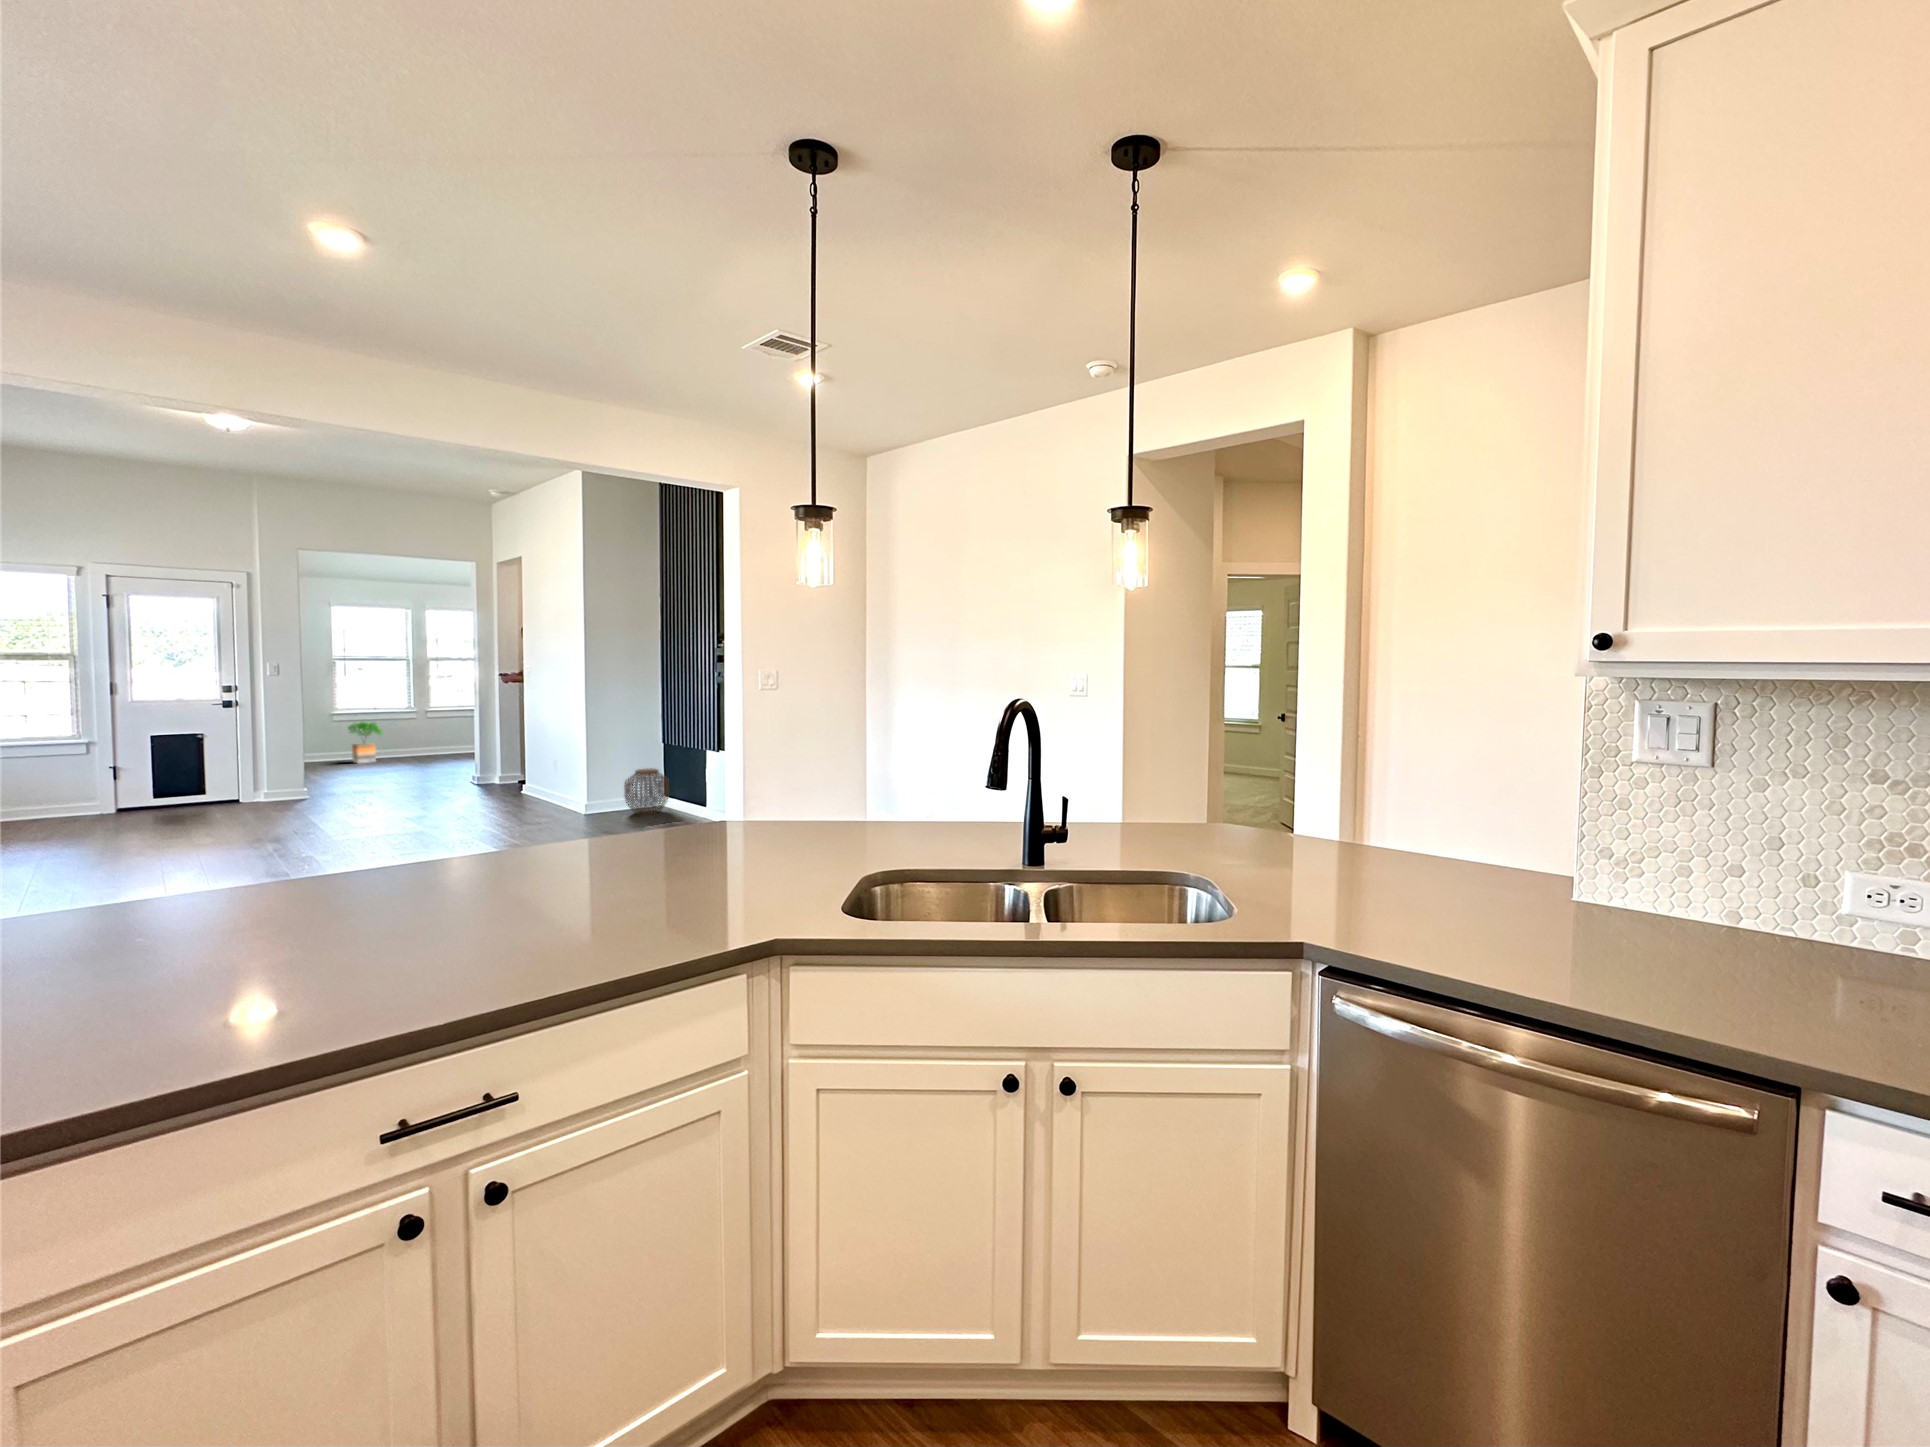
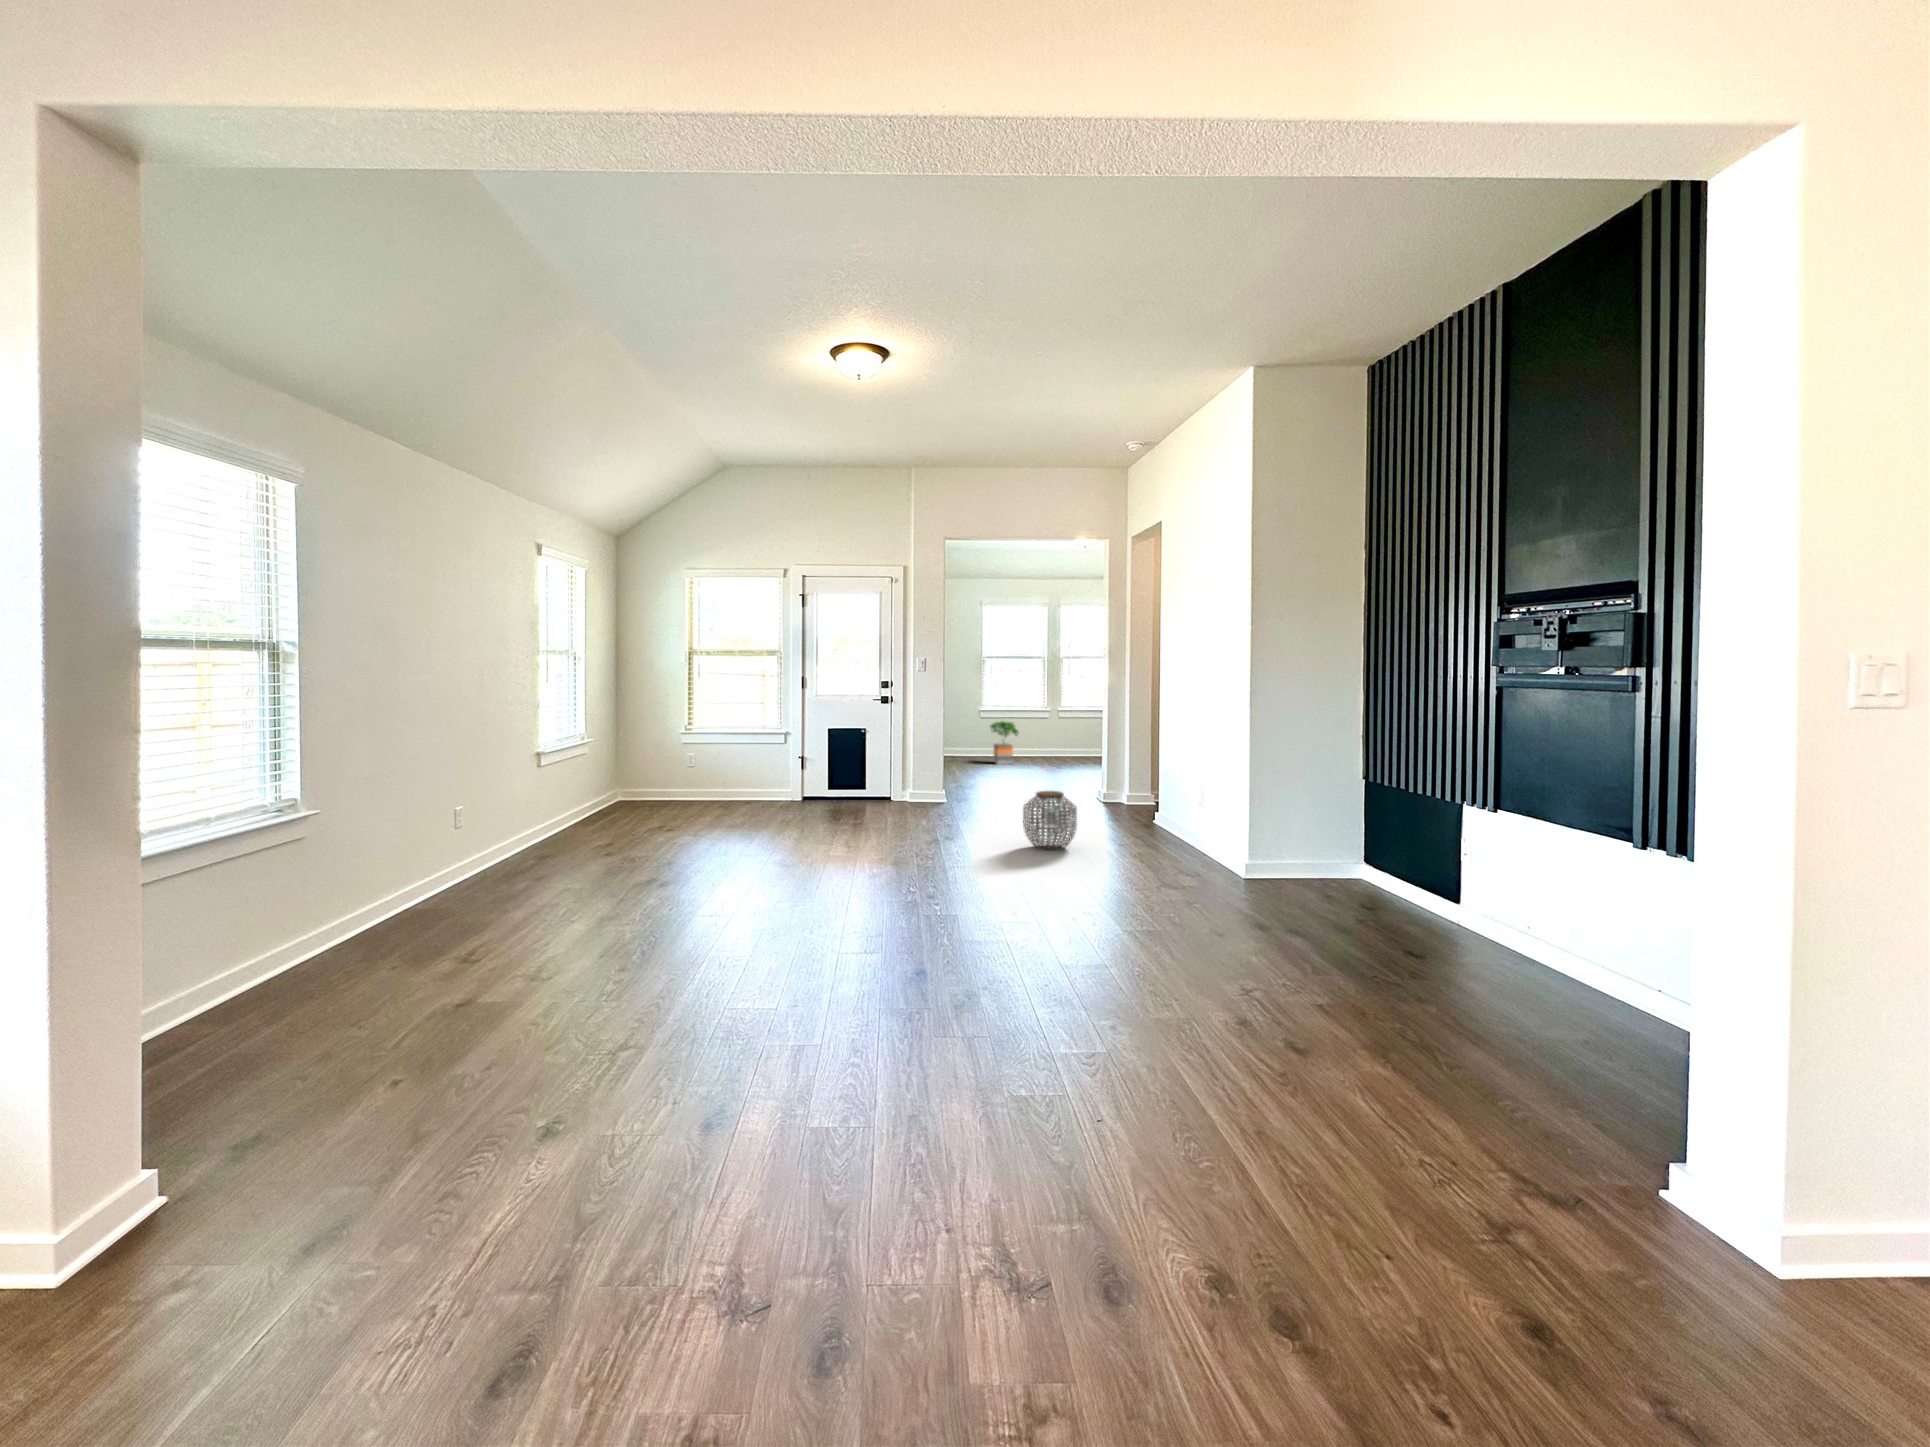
woven basket: present [624,769,669,814] -> present [1023,791,1077,850]

